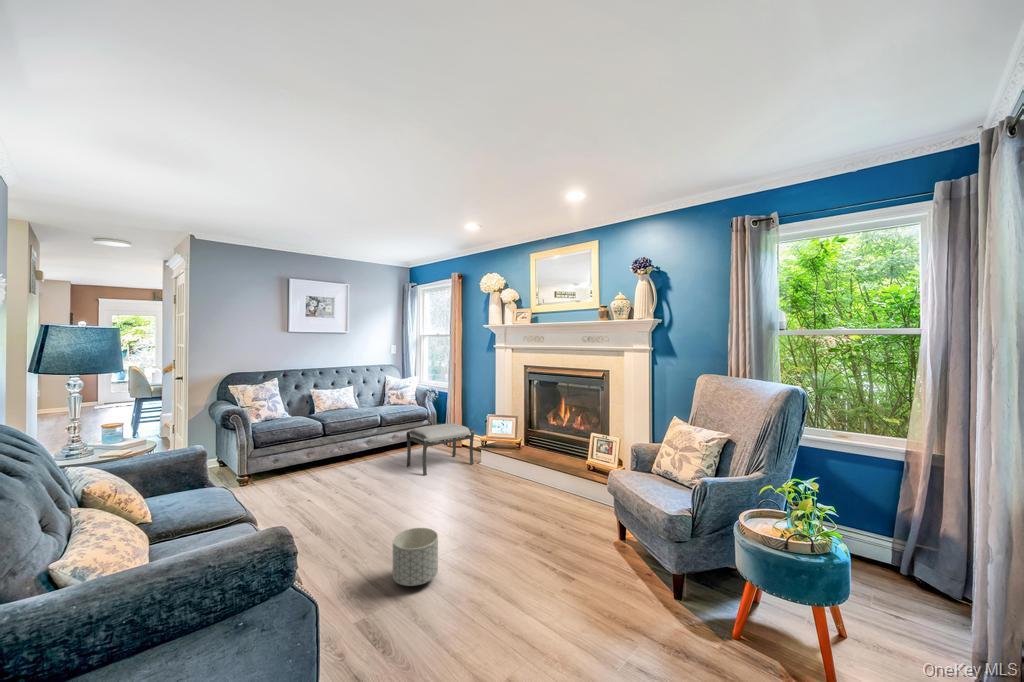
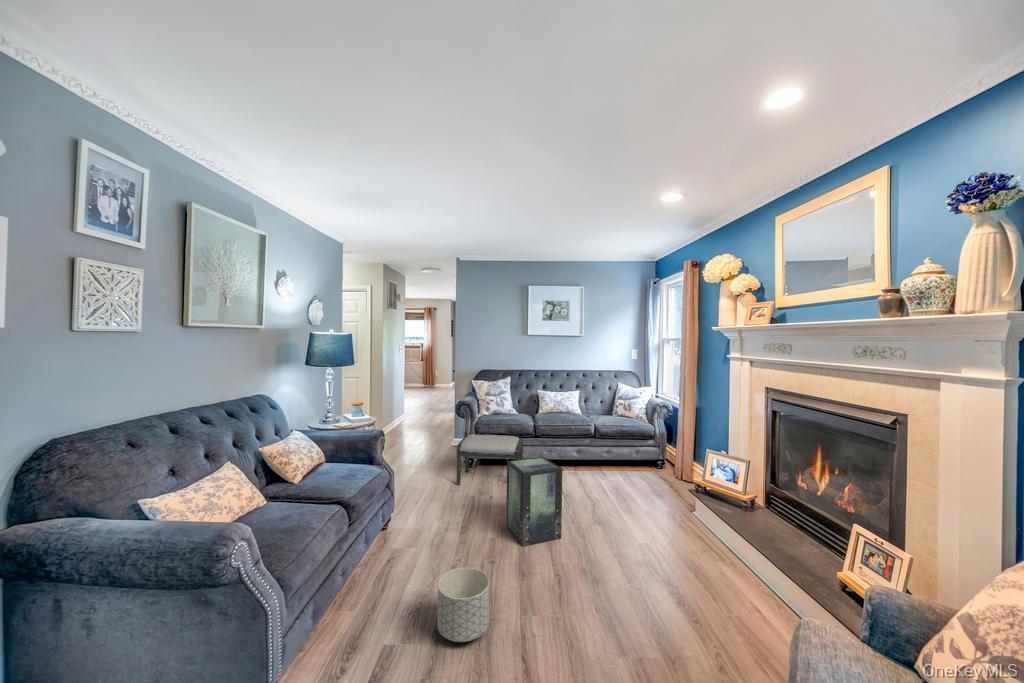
ottoman: present [406,423,474,475] -> present [456,434,523,485]
storage box: none [360,441,416,519] -> present [506,457,562,546]

